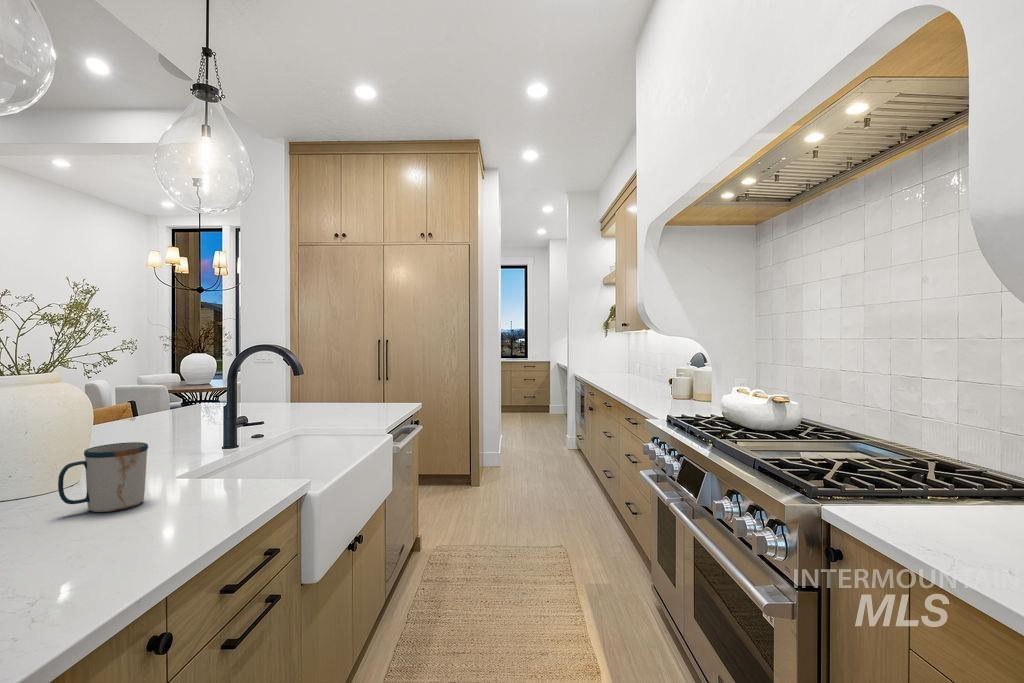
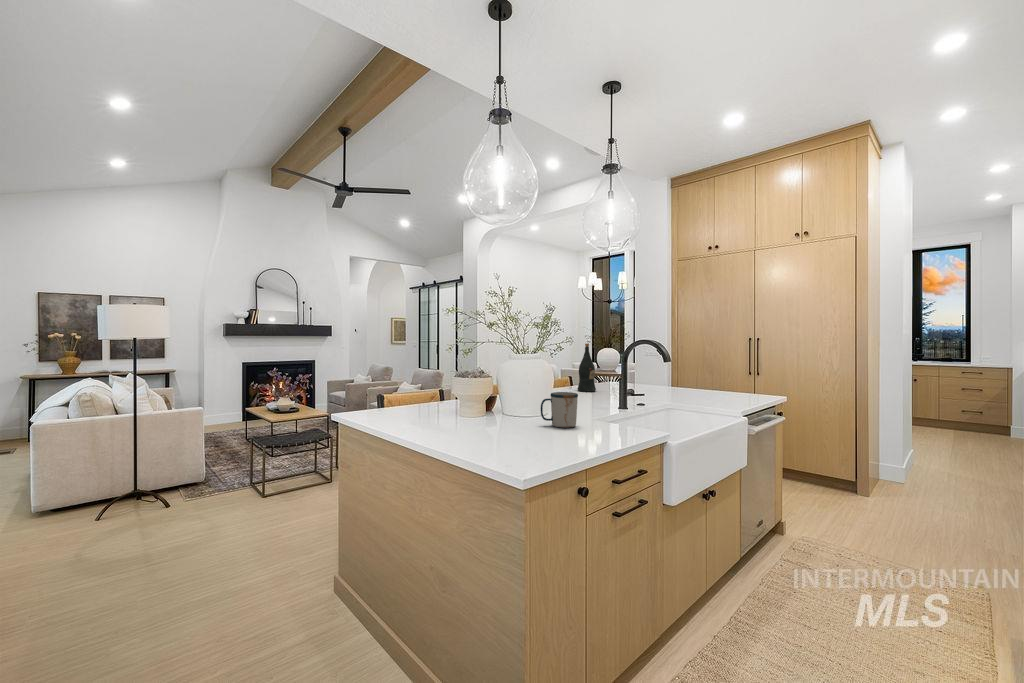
wine bottle: none [146,350,181,425] -> present [578,344,596,392]

